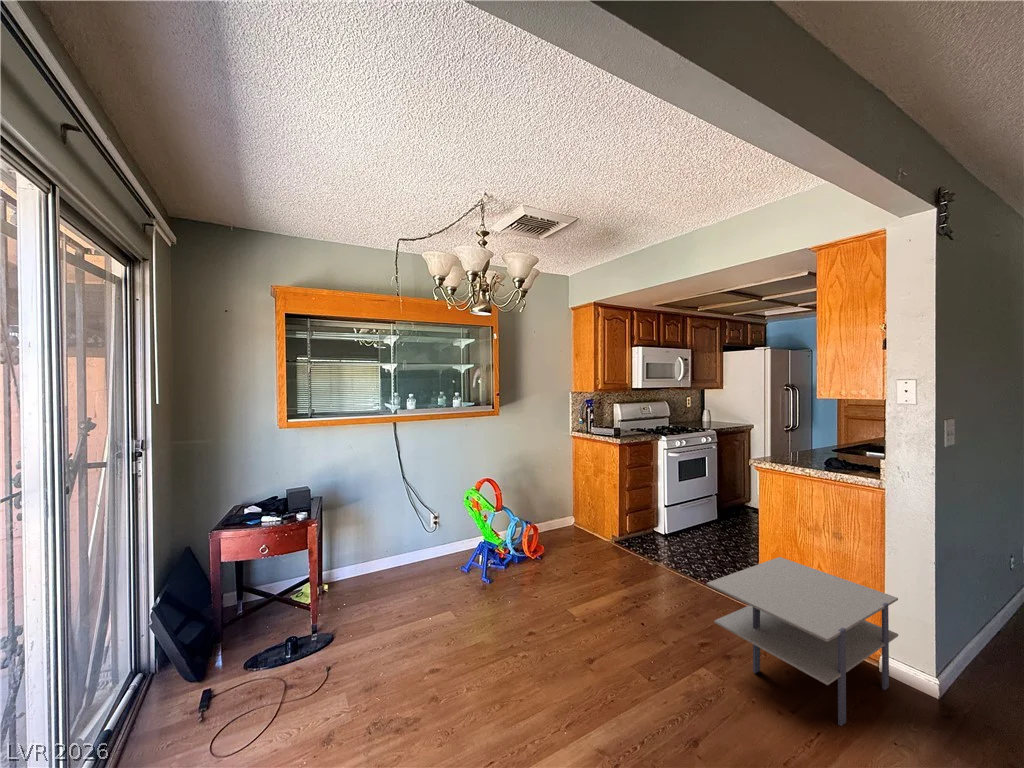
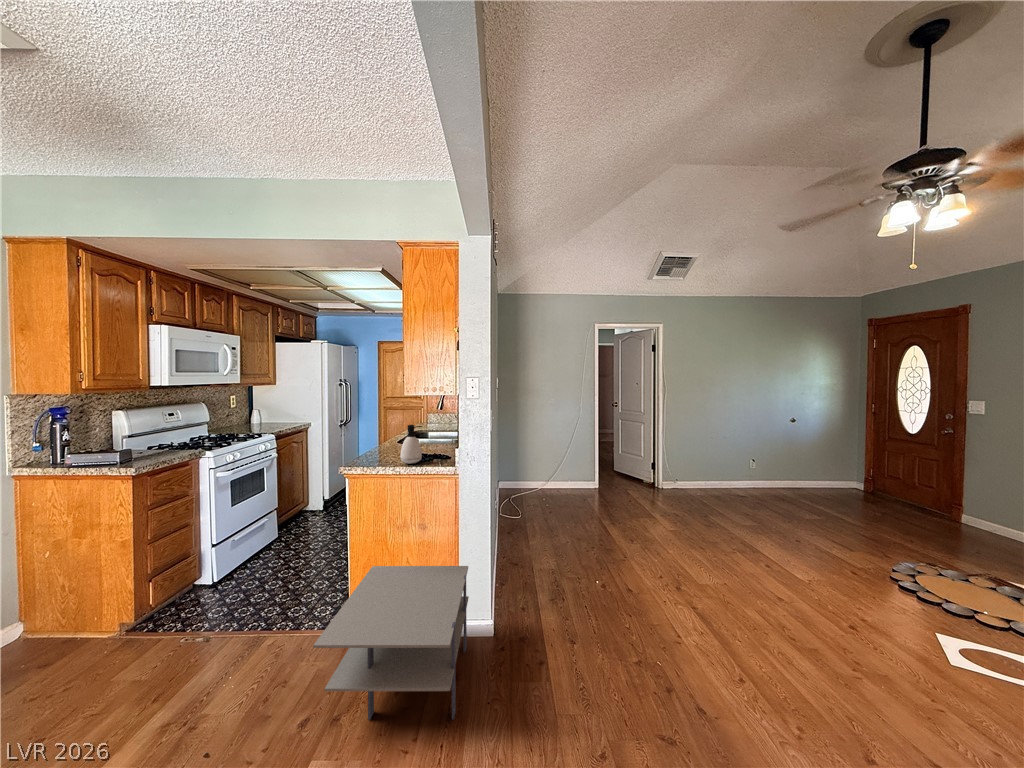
soap dispenser: none [813,428,841,468] -> present [400,425,422,464]

